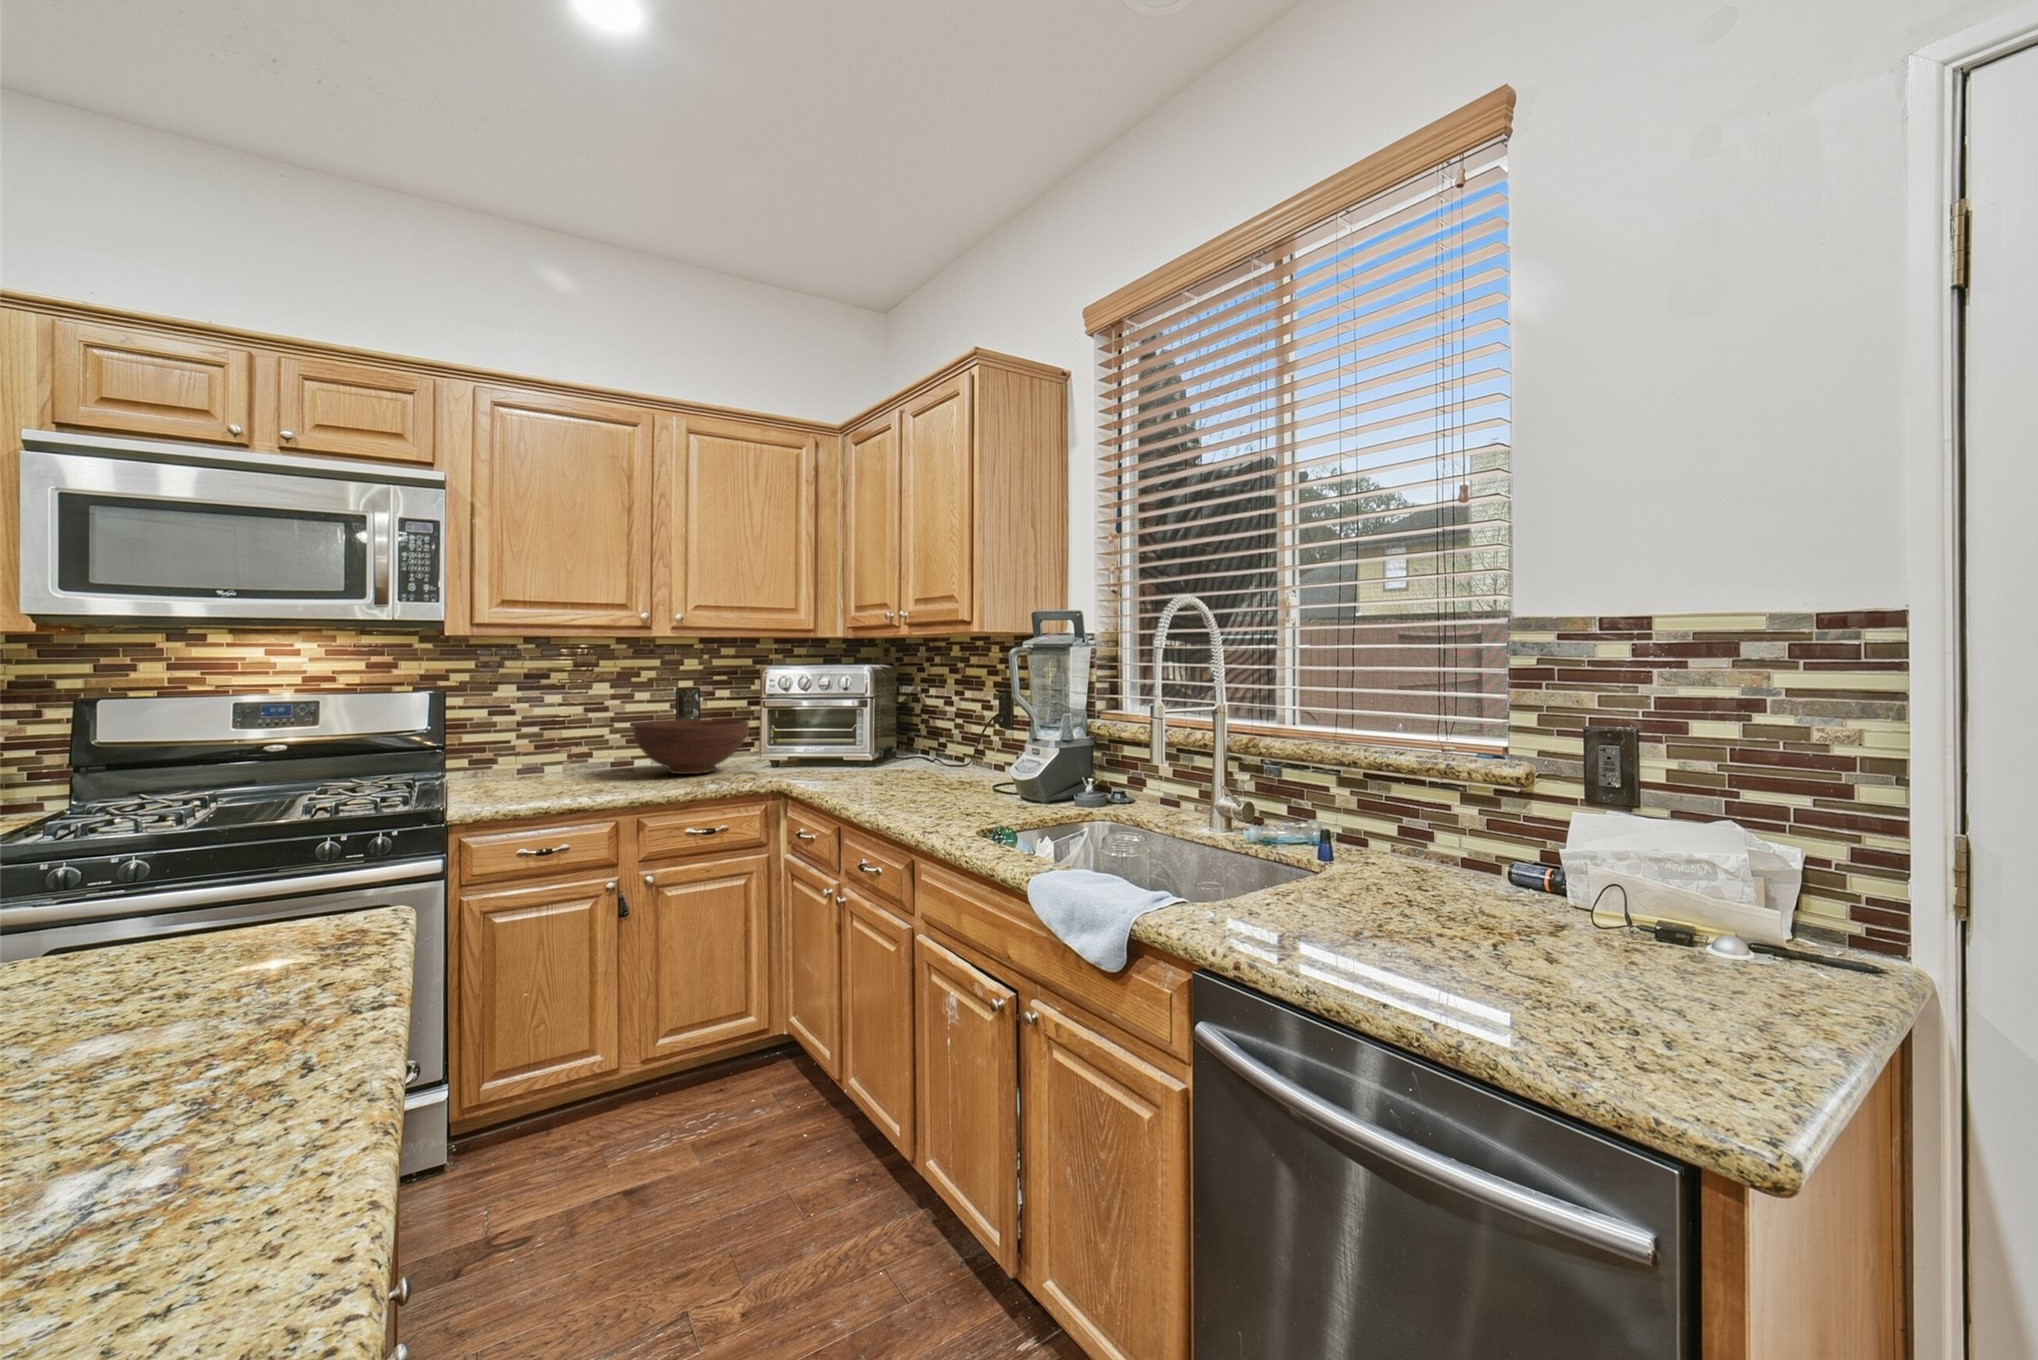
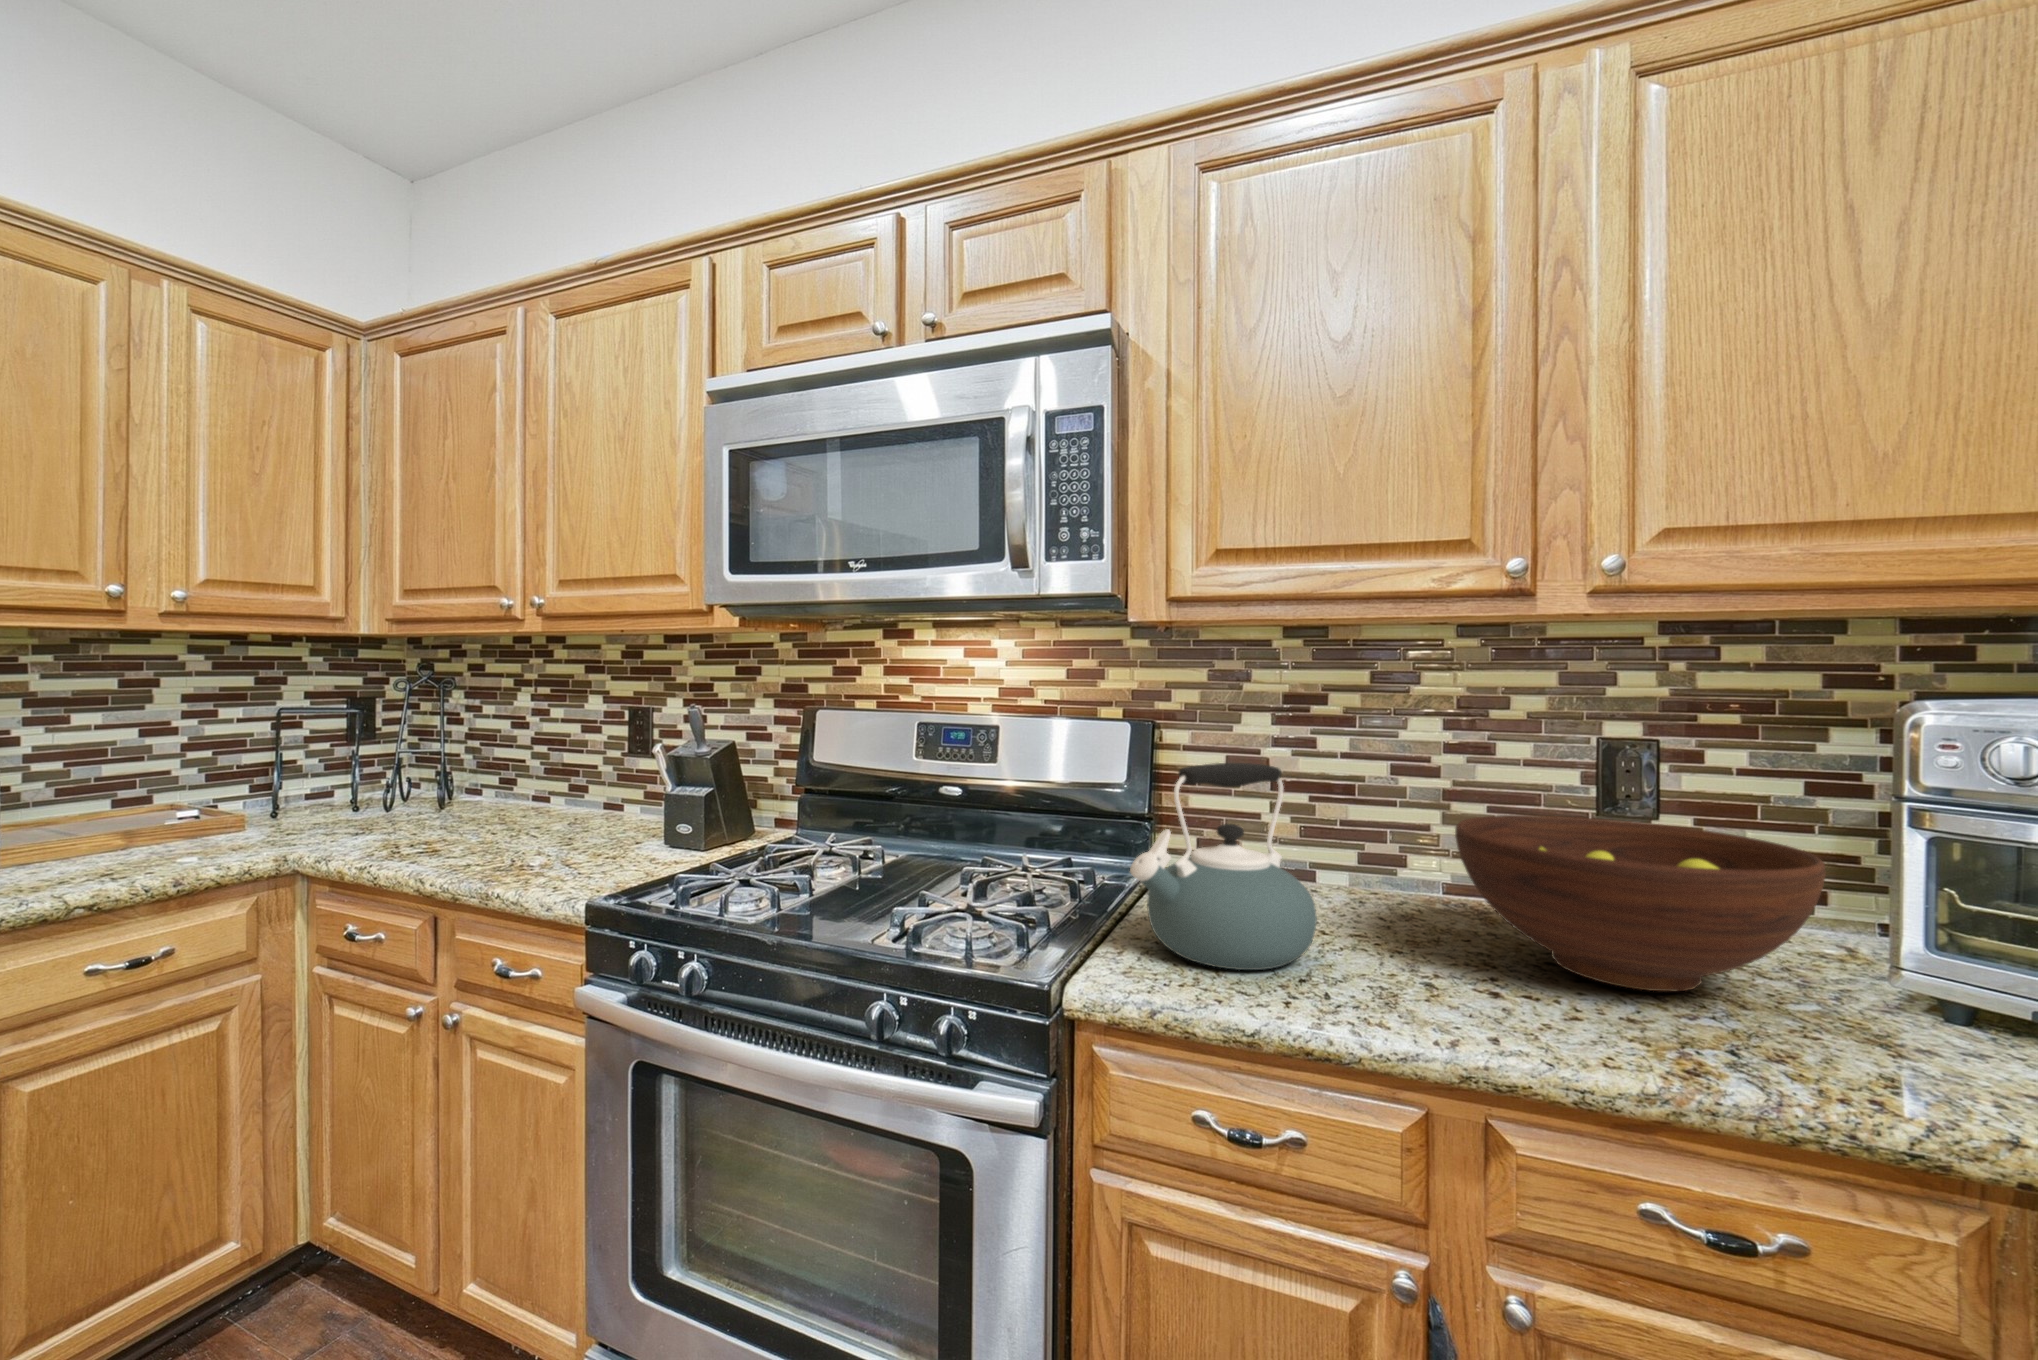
kettle: none [499,706,584,794] -> present [1130,763,1317,970]

